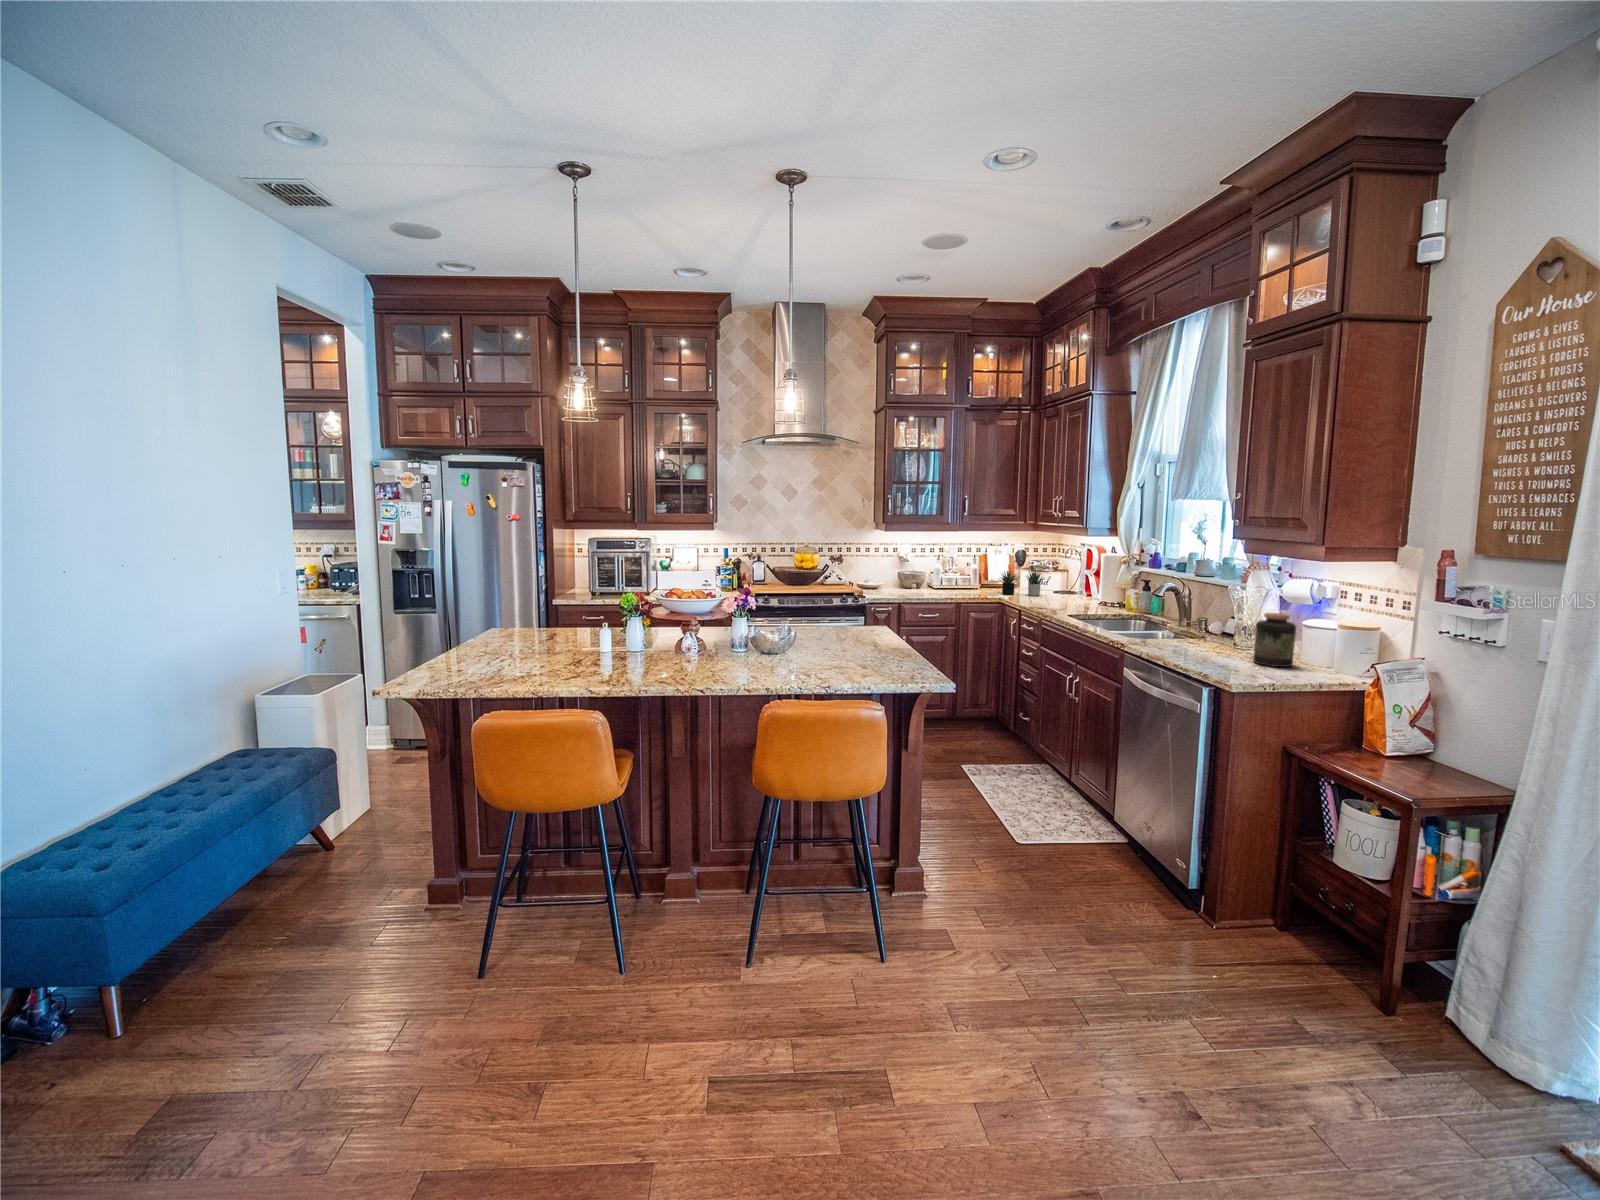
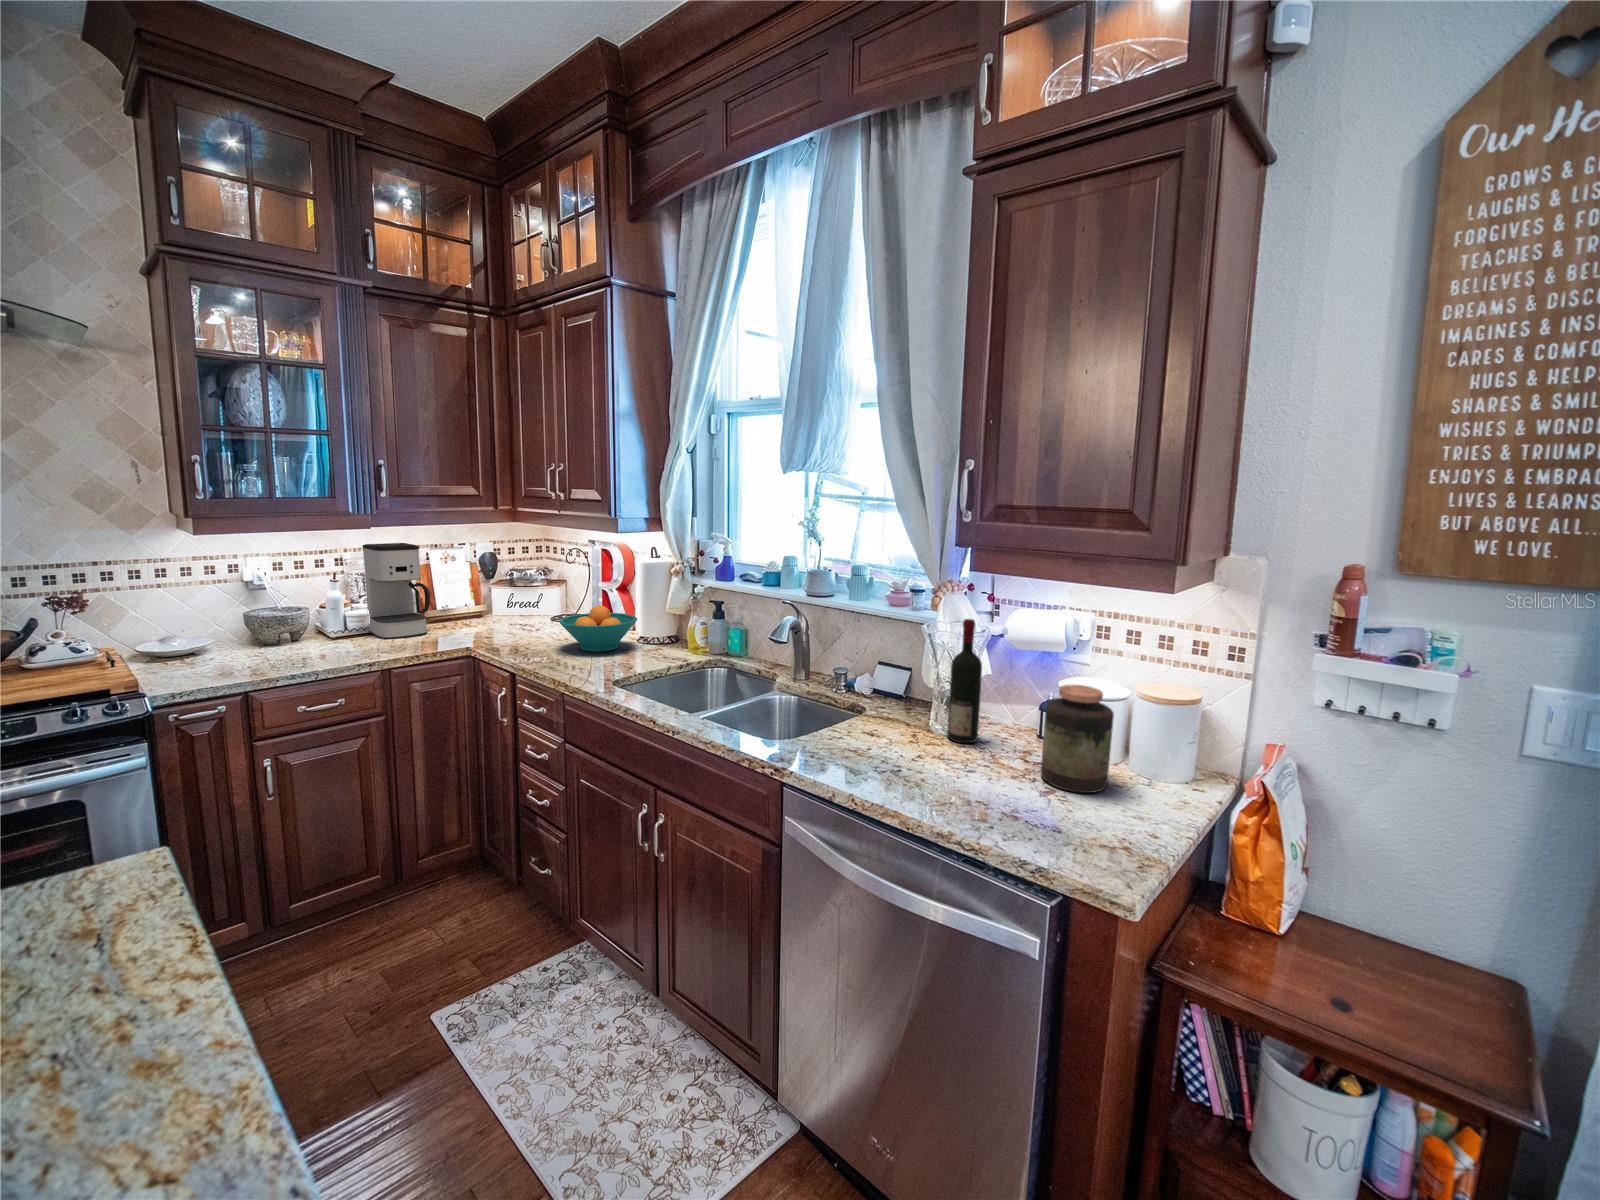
coffee maker: none [954,542,985,591] -> present [362,543,430,639]
succulent plant: present [998,571,1044,596] -> none [455,585,550,638]
fruit bowl: none [1047,579,1094,605] -> present [559,605,637,652]
wine bottle: none [1228,581,1252,651] -> present [947,619,982,743]

